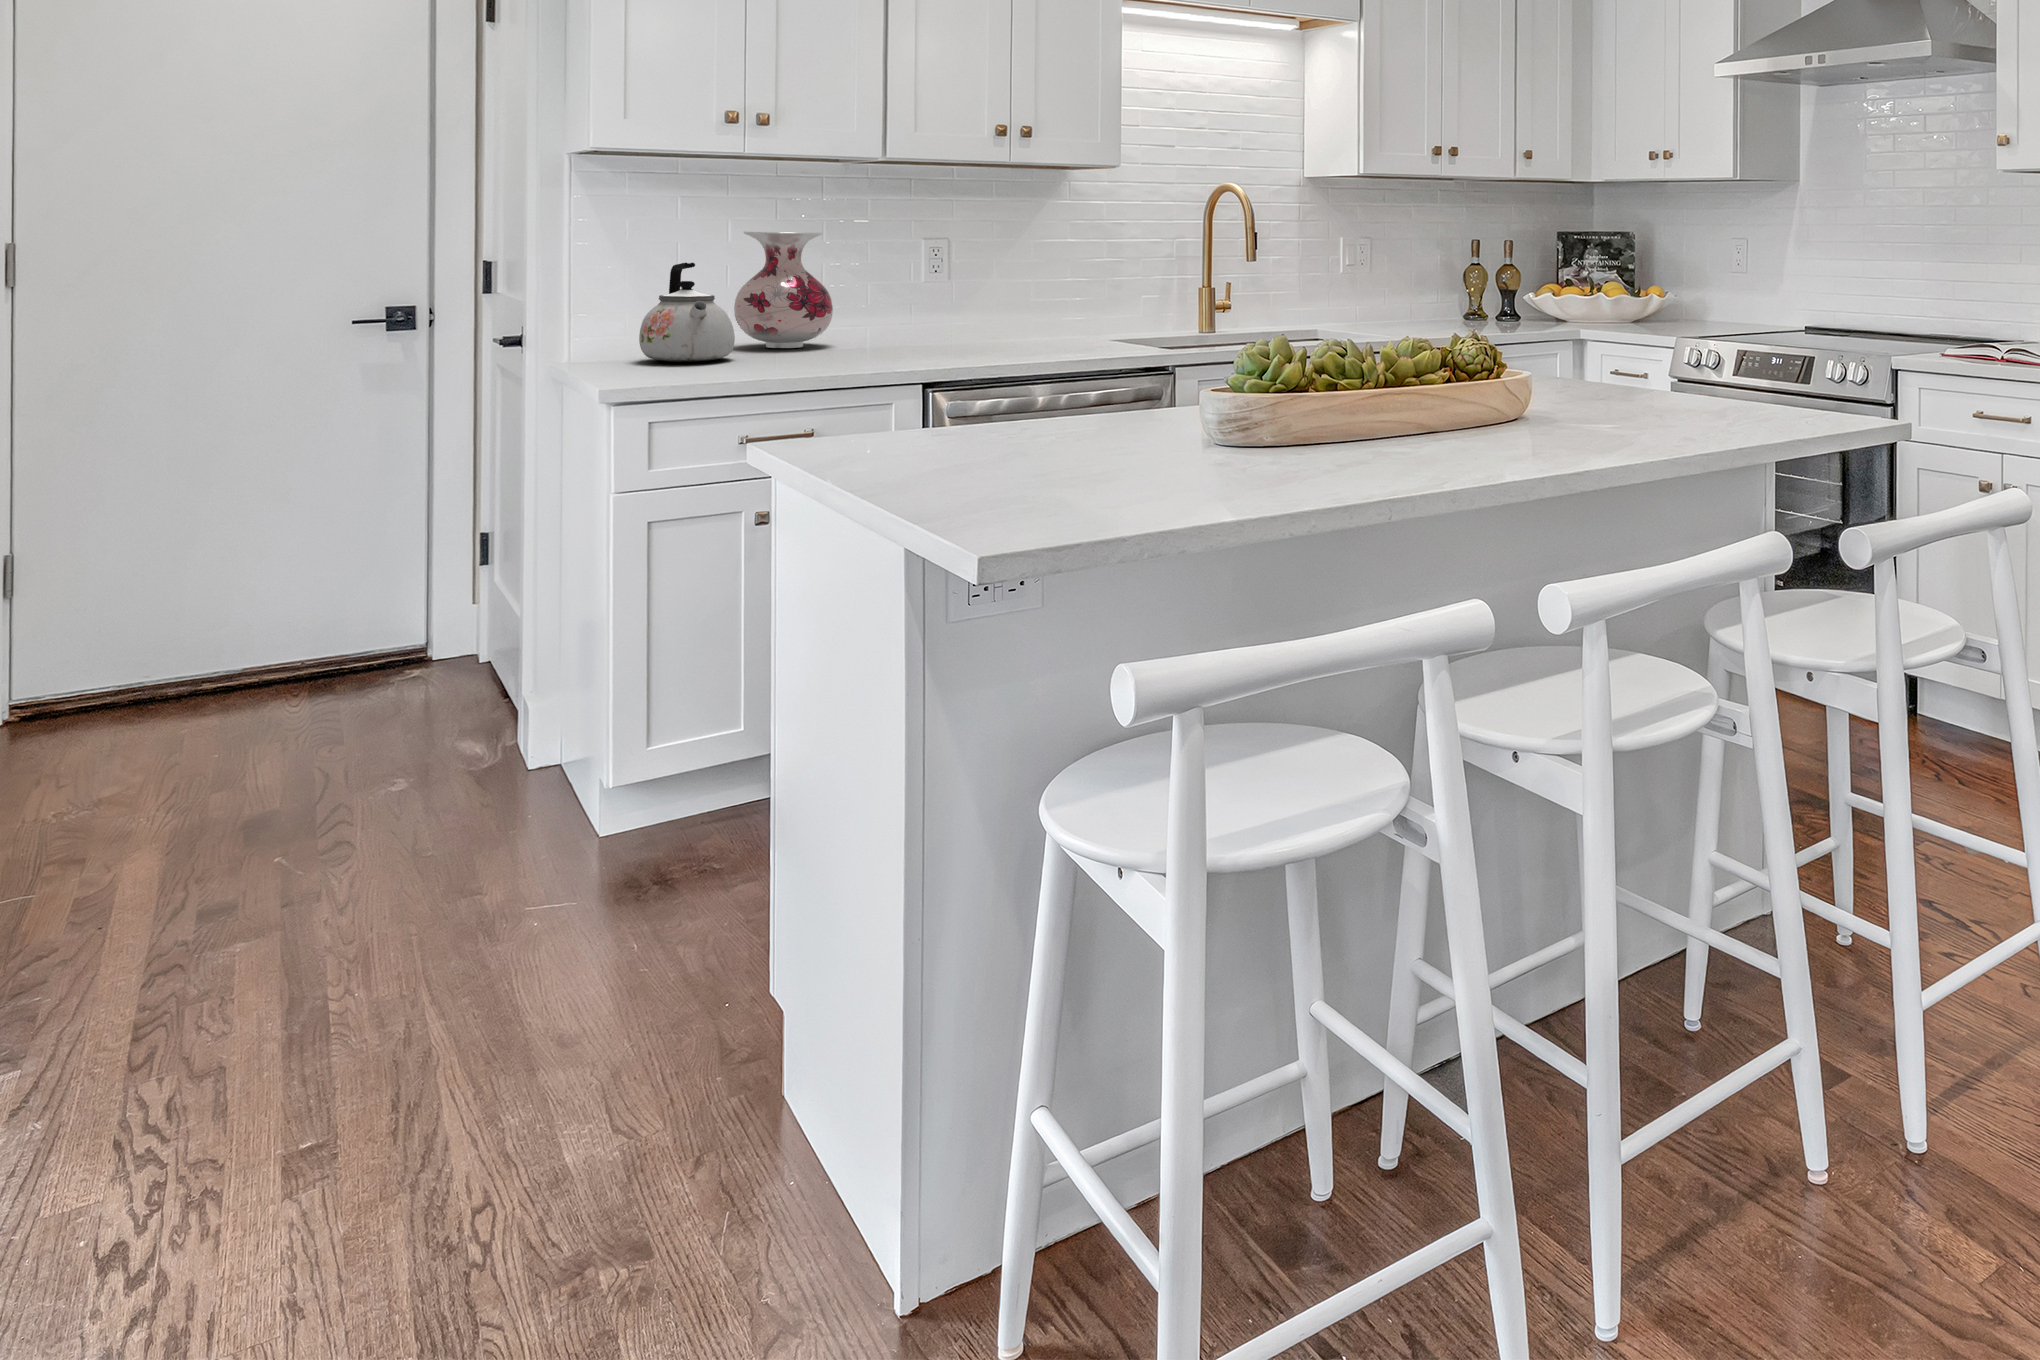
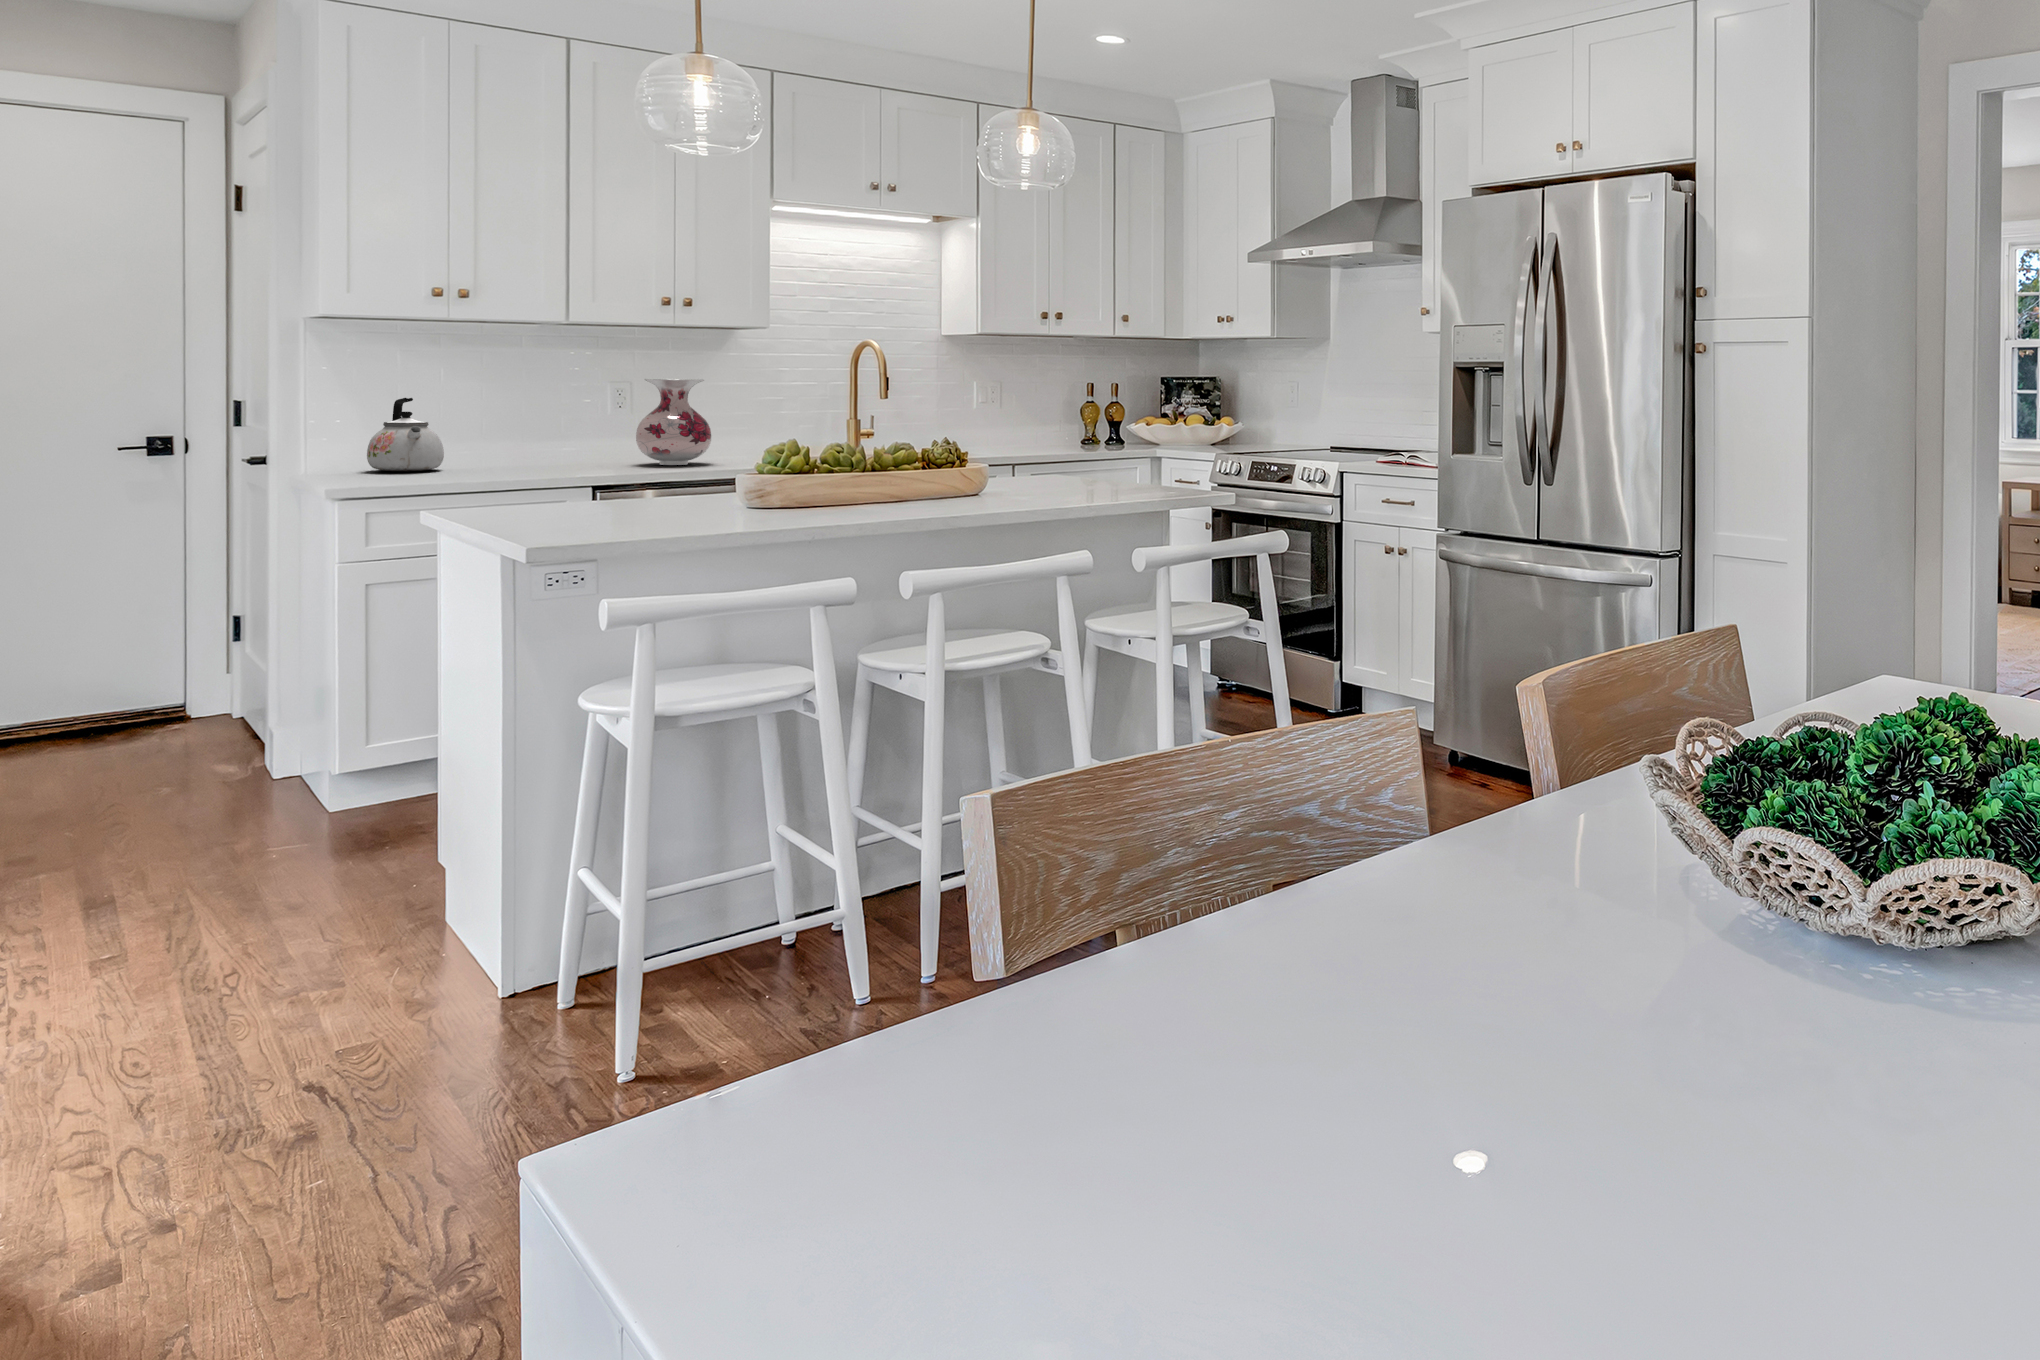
vase: present [734,231,833,348] -> present [636,379,711,465]

